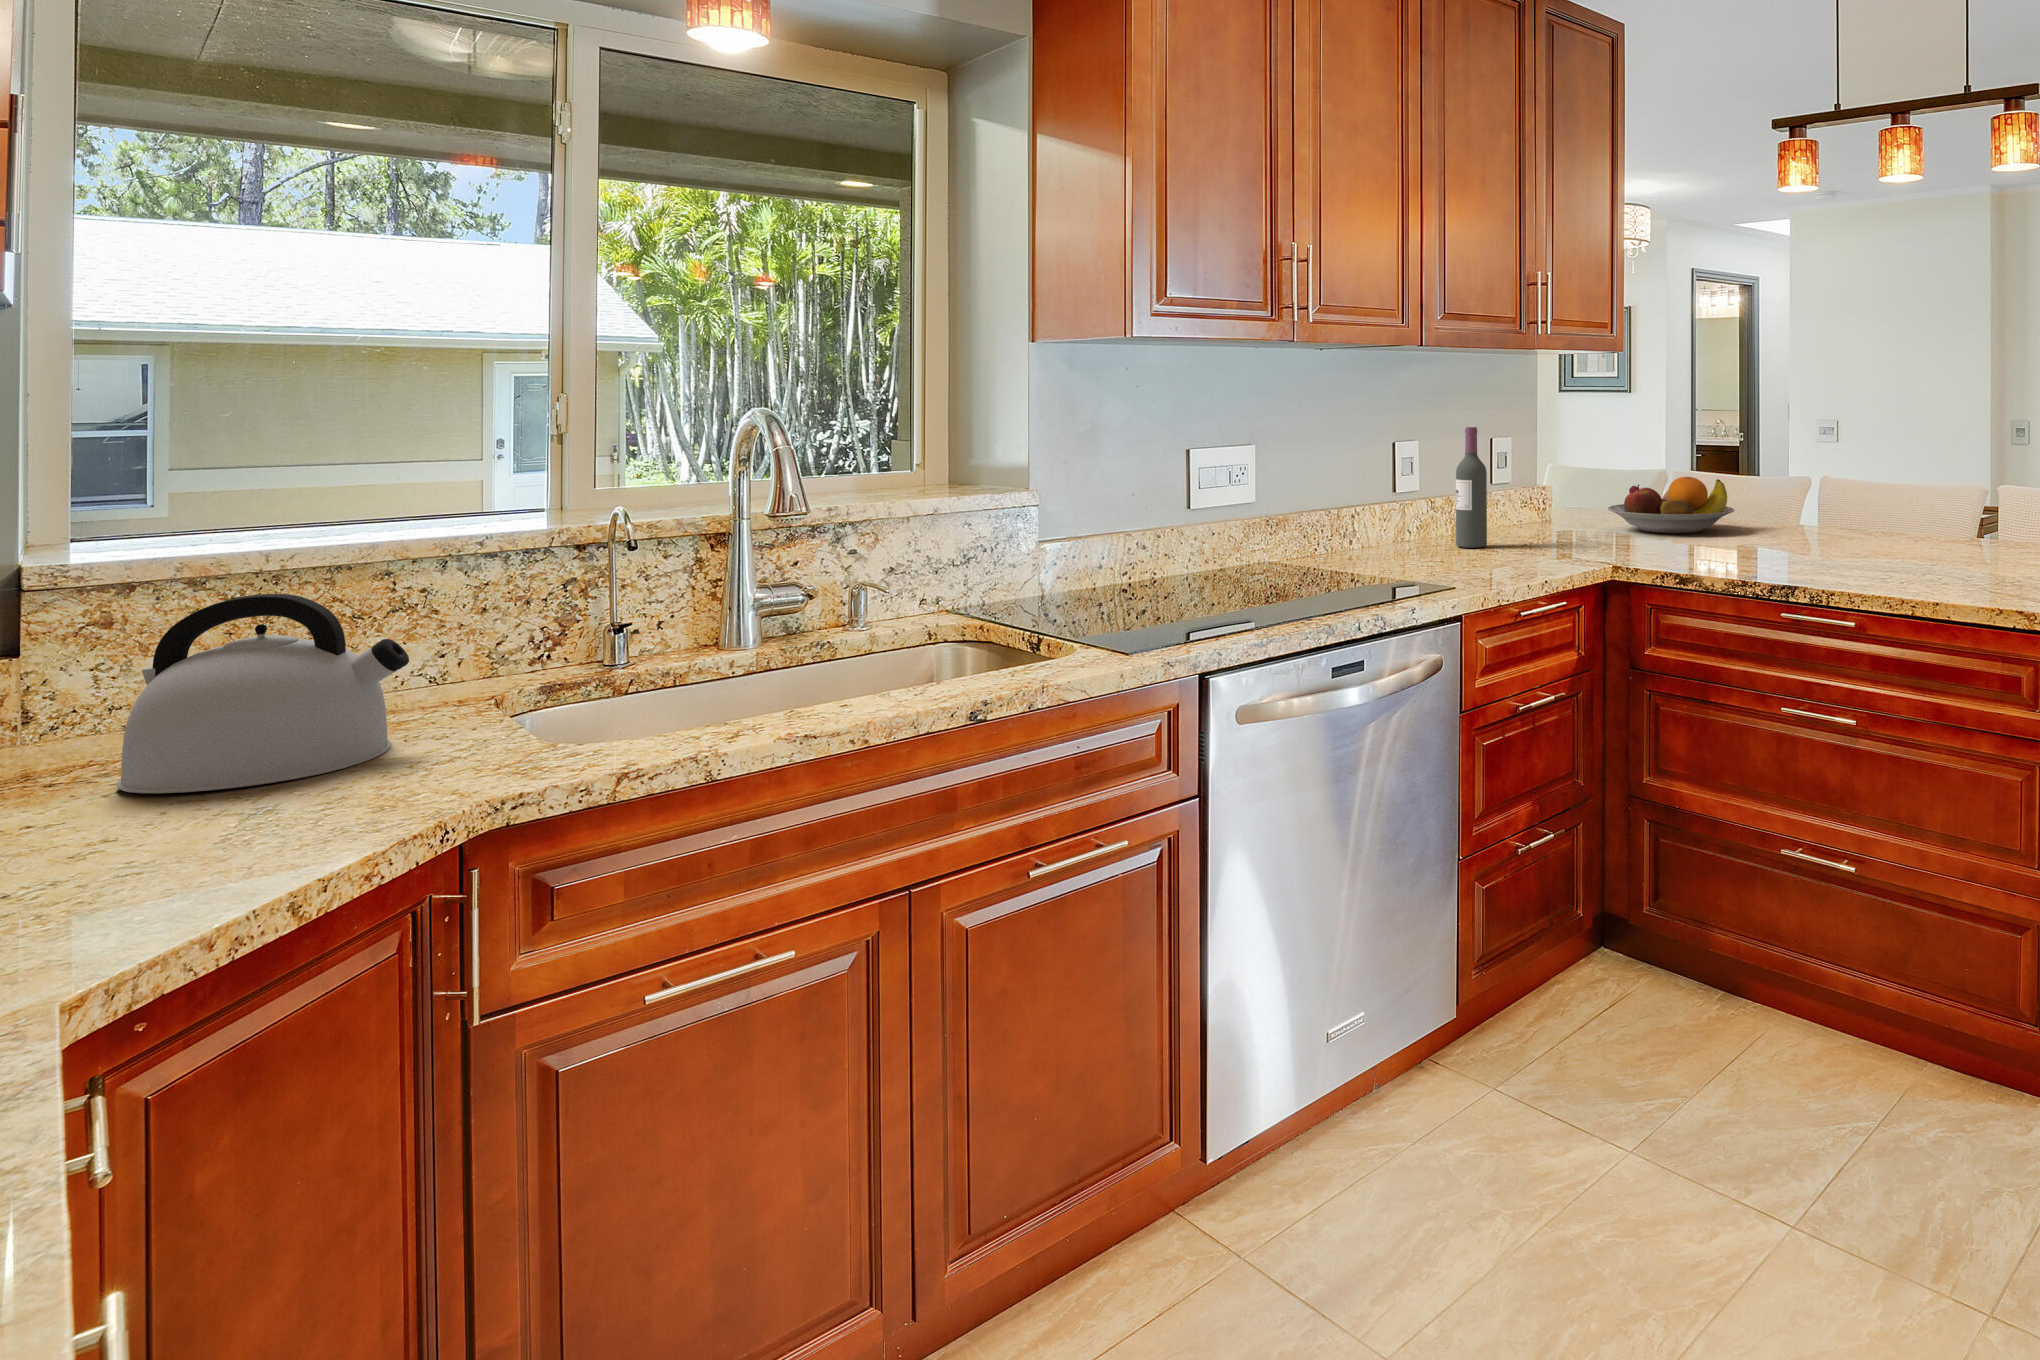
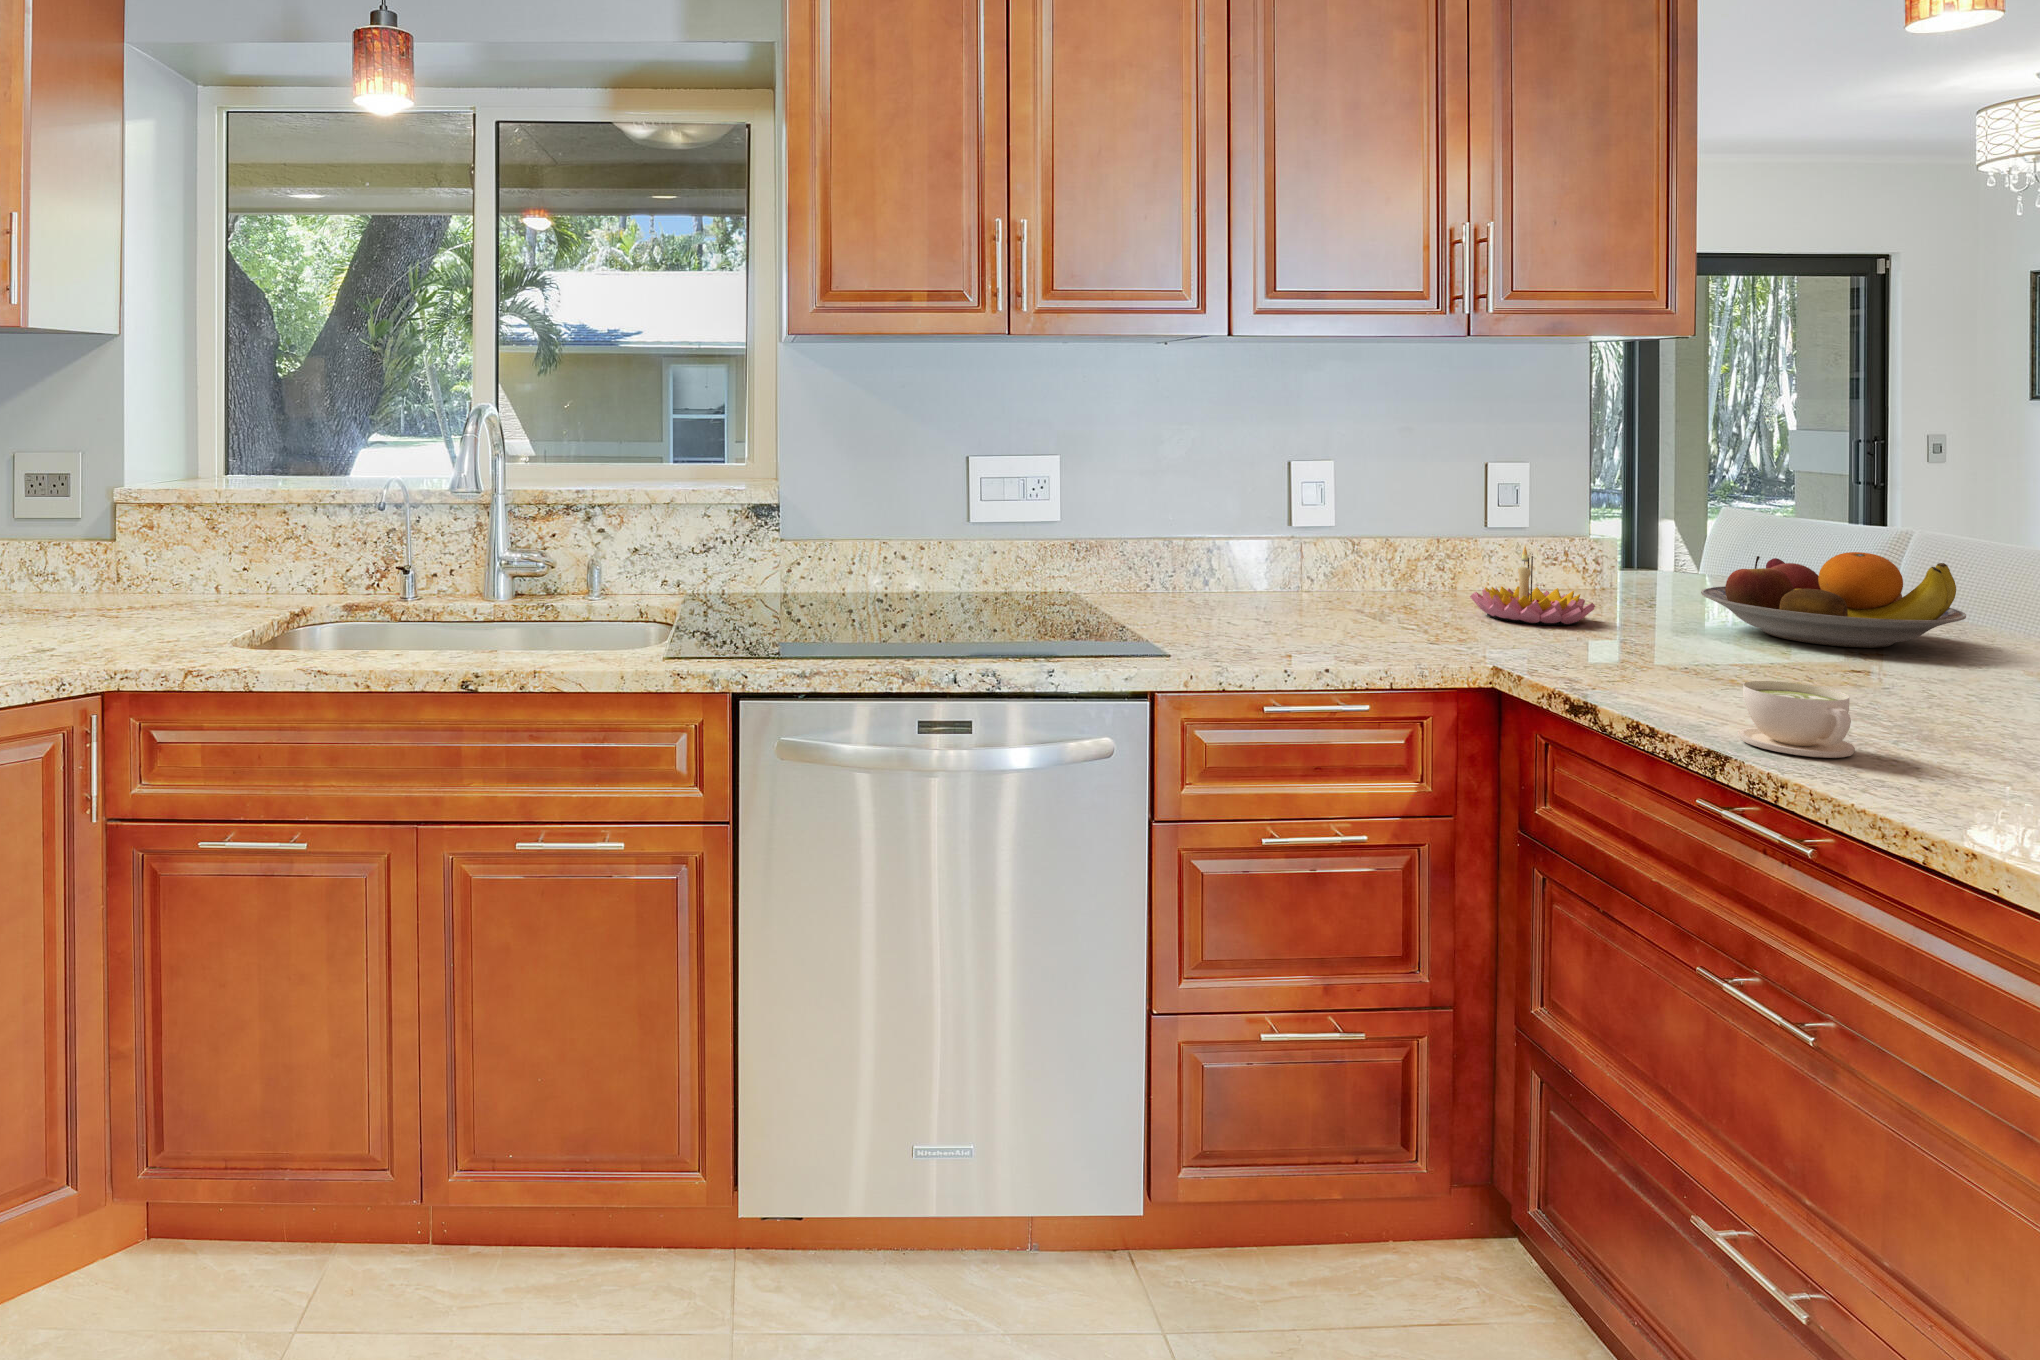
wine bottle: present [1456,427,1487,548] -> none [1375,449,1423,617]
candle holder: none [1499,489,1573,542] -> present [1470,546,1595,625]
coffee cup: none [1779,543,1837,580] -> present [1738,681,1855,758]
kettle: present [116,594,409,793] -> none [70,514,213,638]

